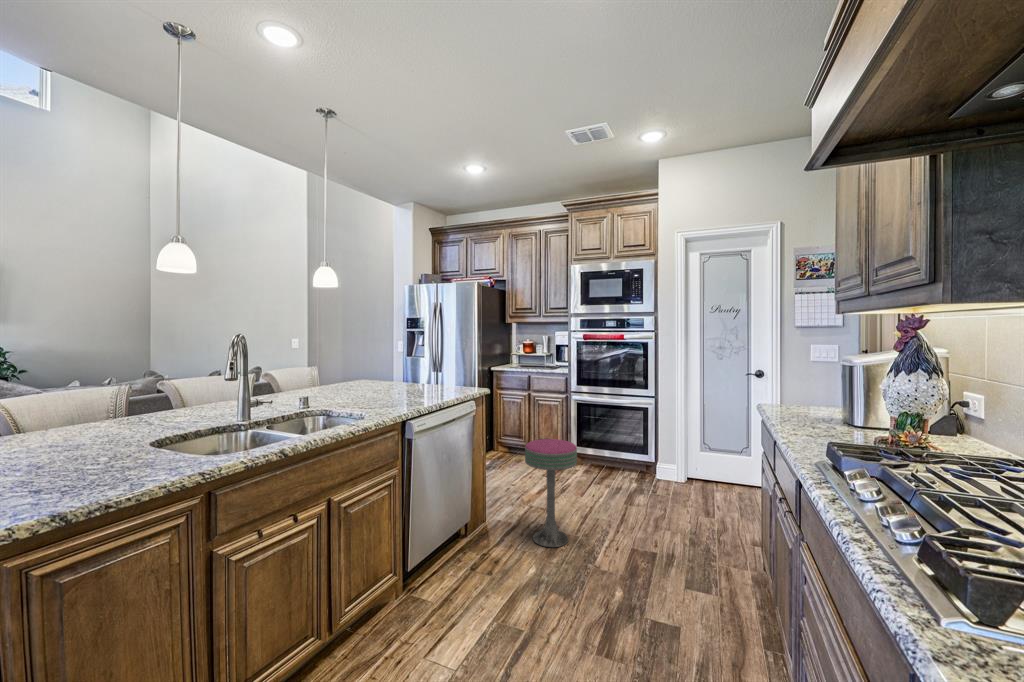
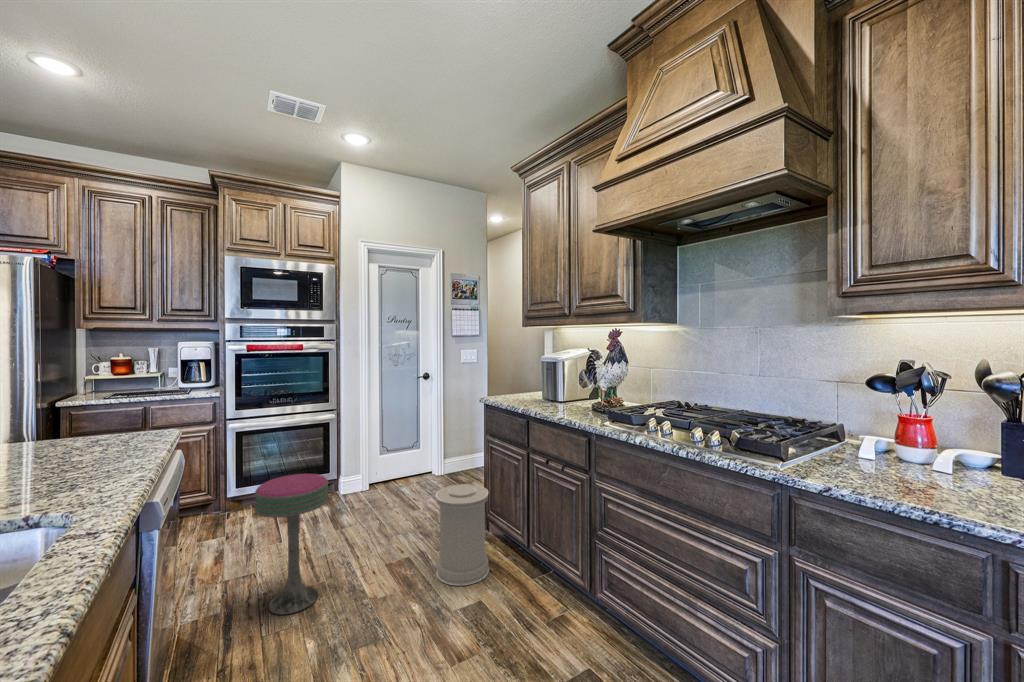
trash can: none [661,494,727,610] -> present [436,484,489,585]

